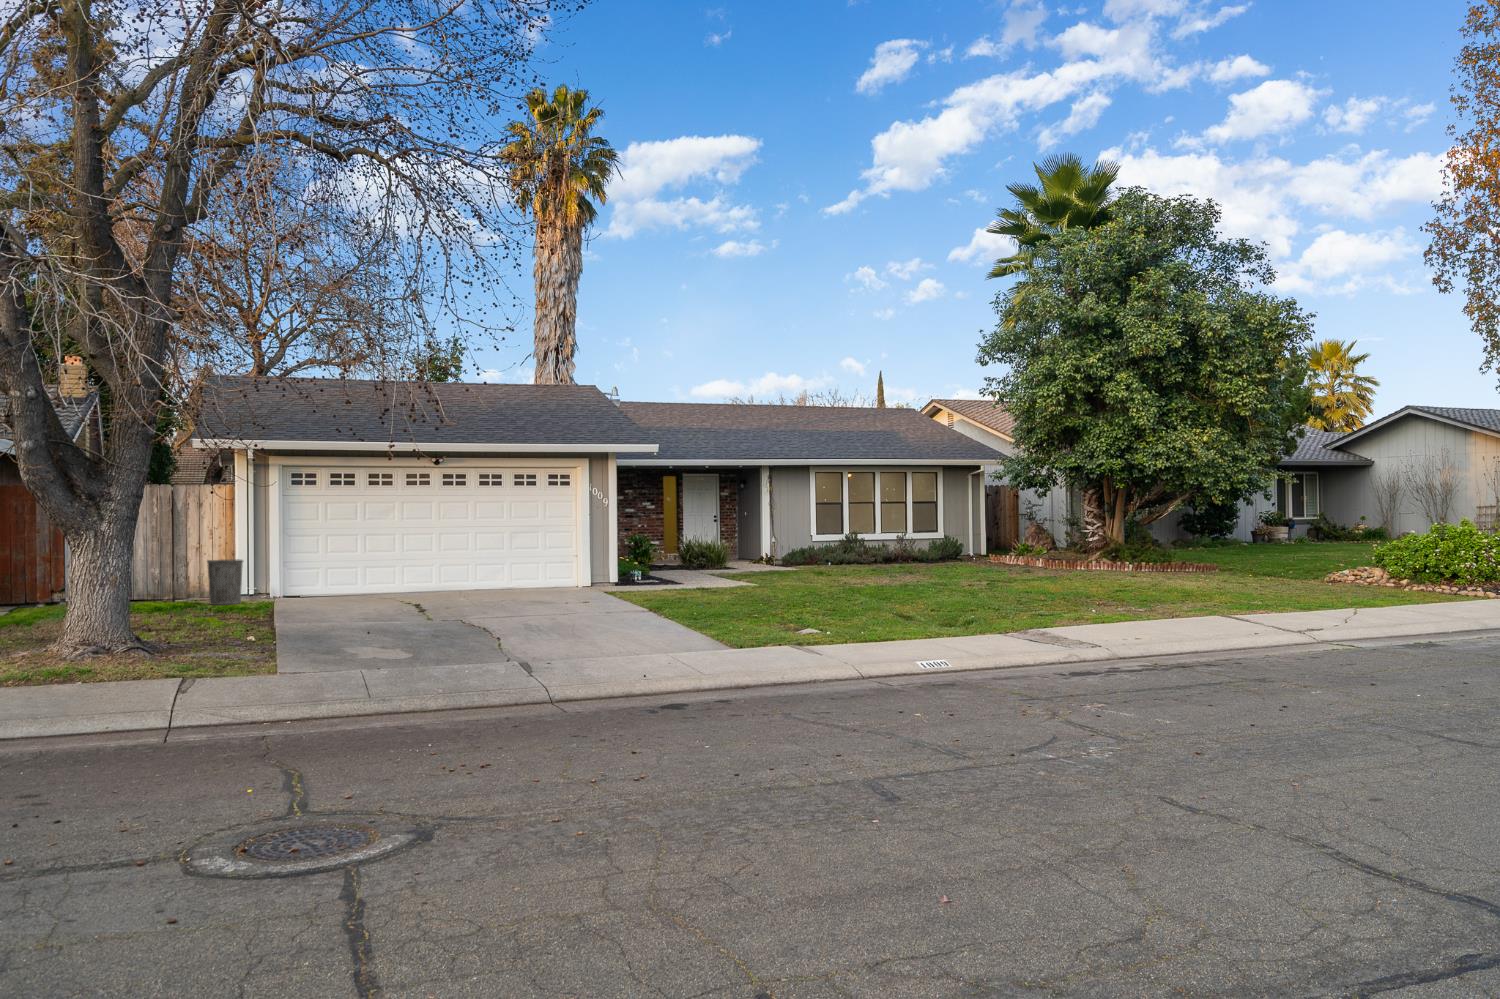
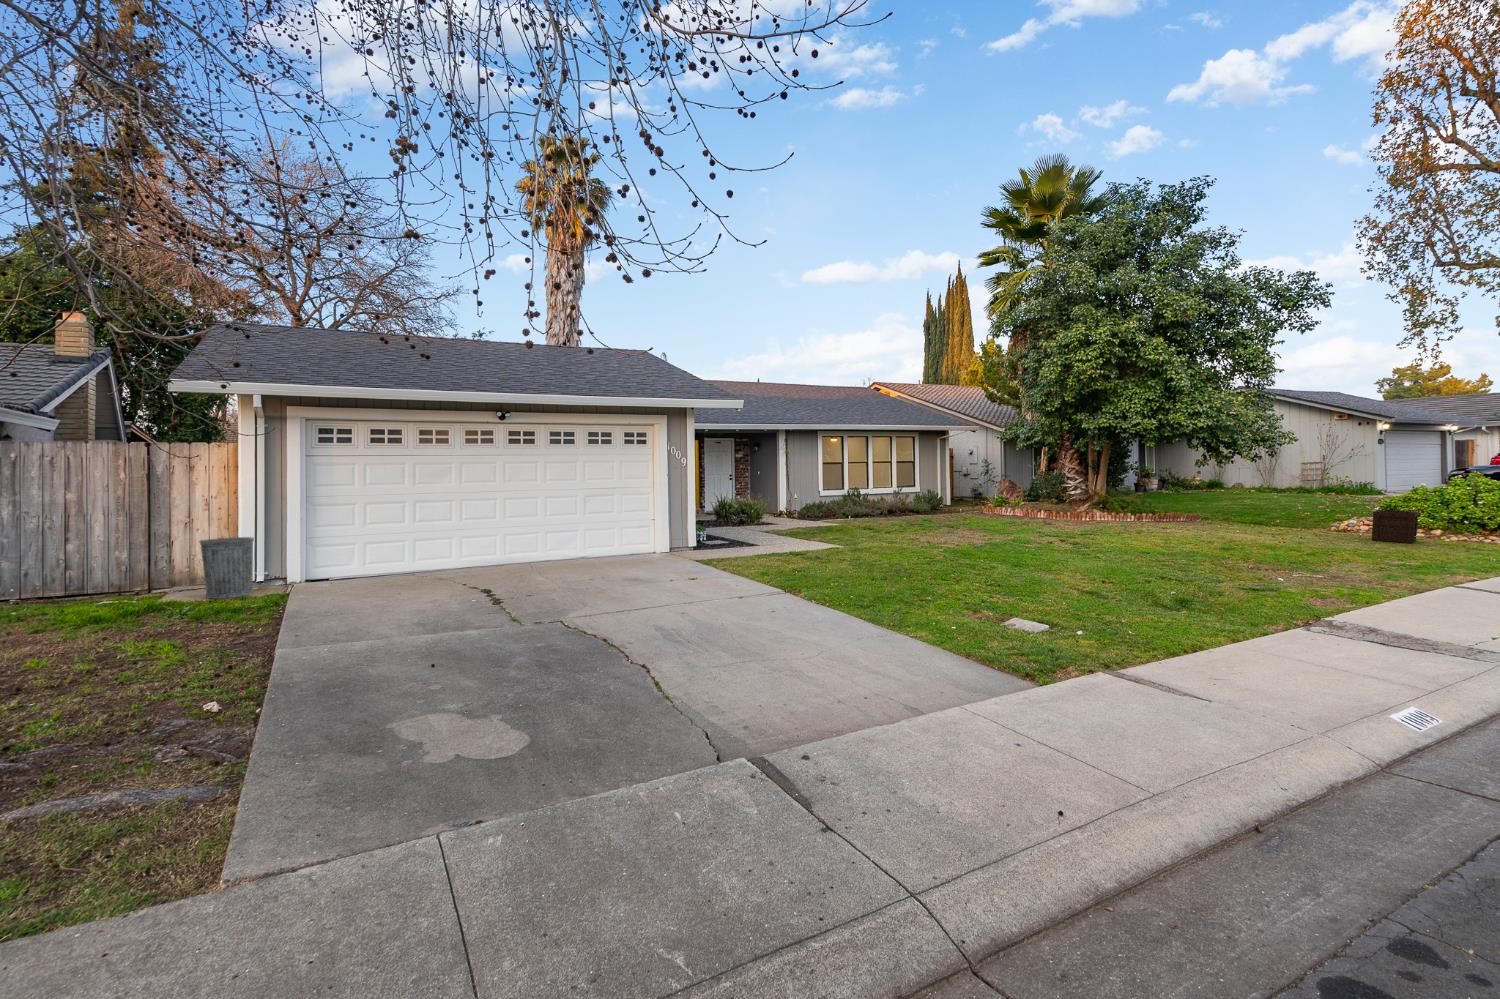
wooden crate: none [1380,555,1433,592] -> present [1372,510,1418,543]

